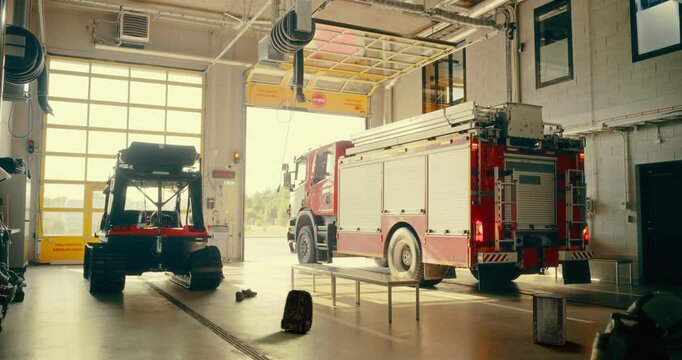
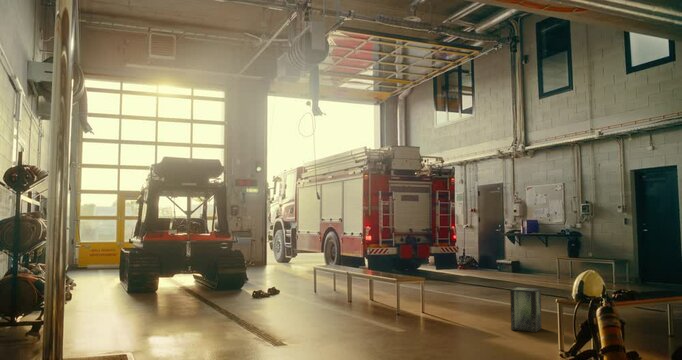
backpack: present [281,290,313,332] -> none [295,286,323,322]

